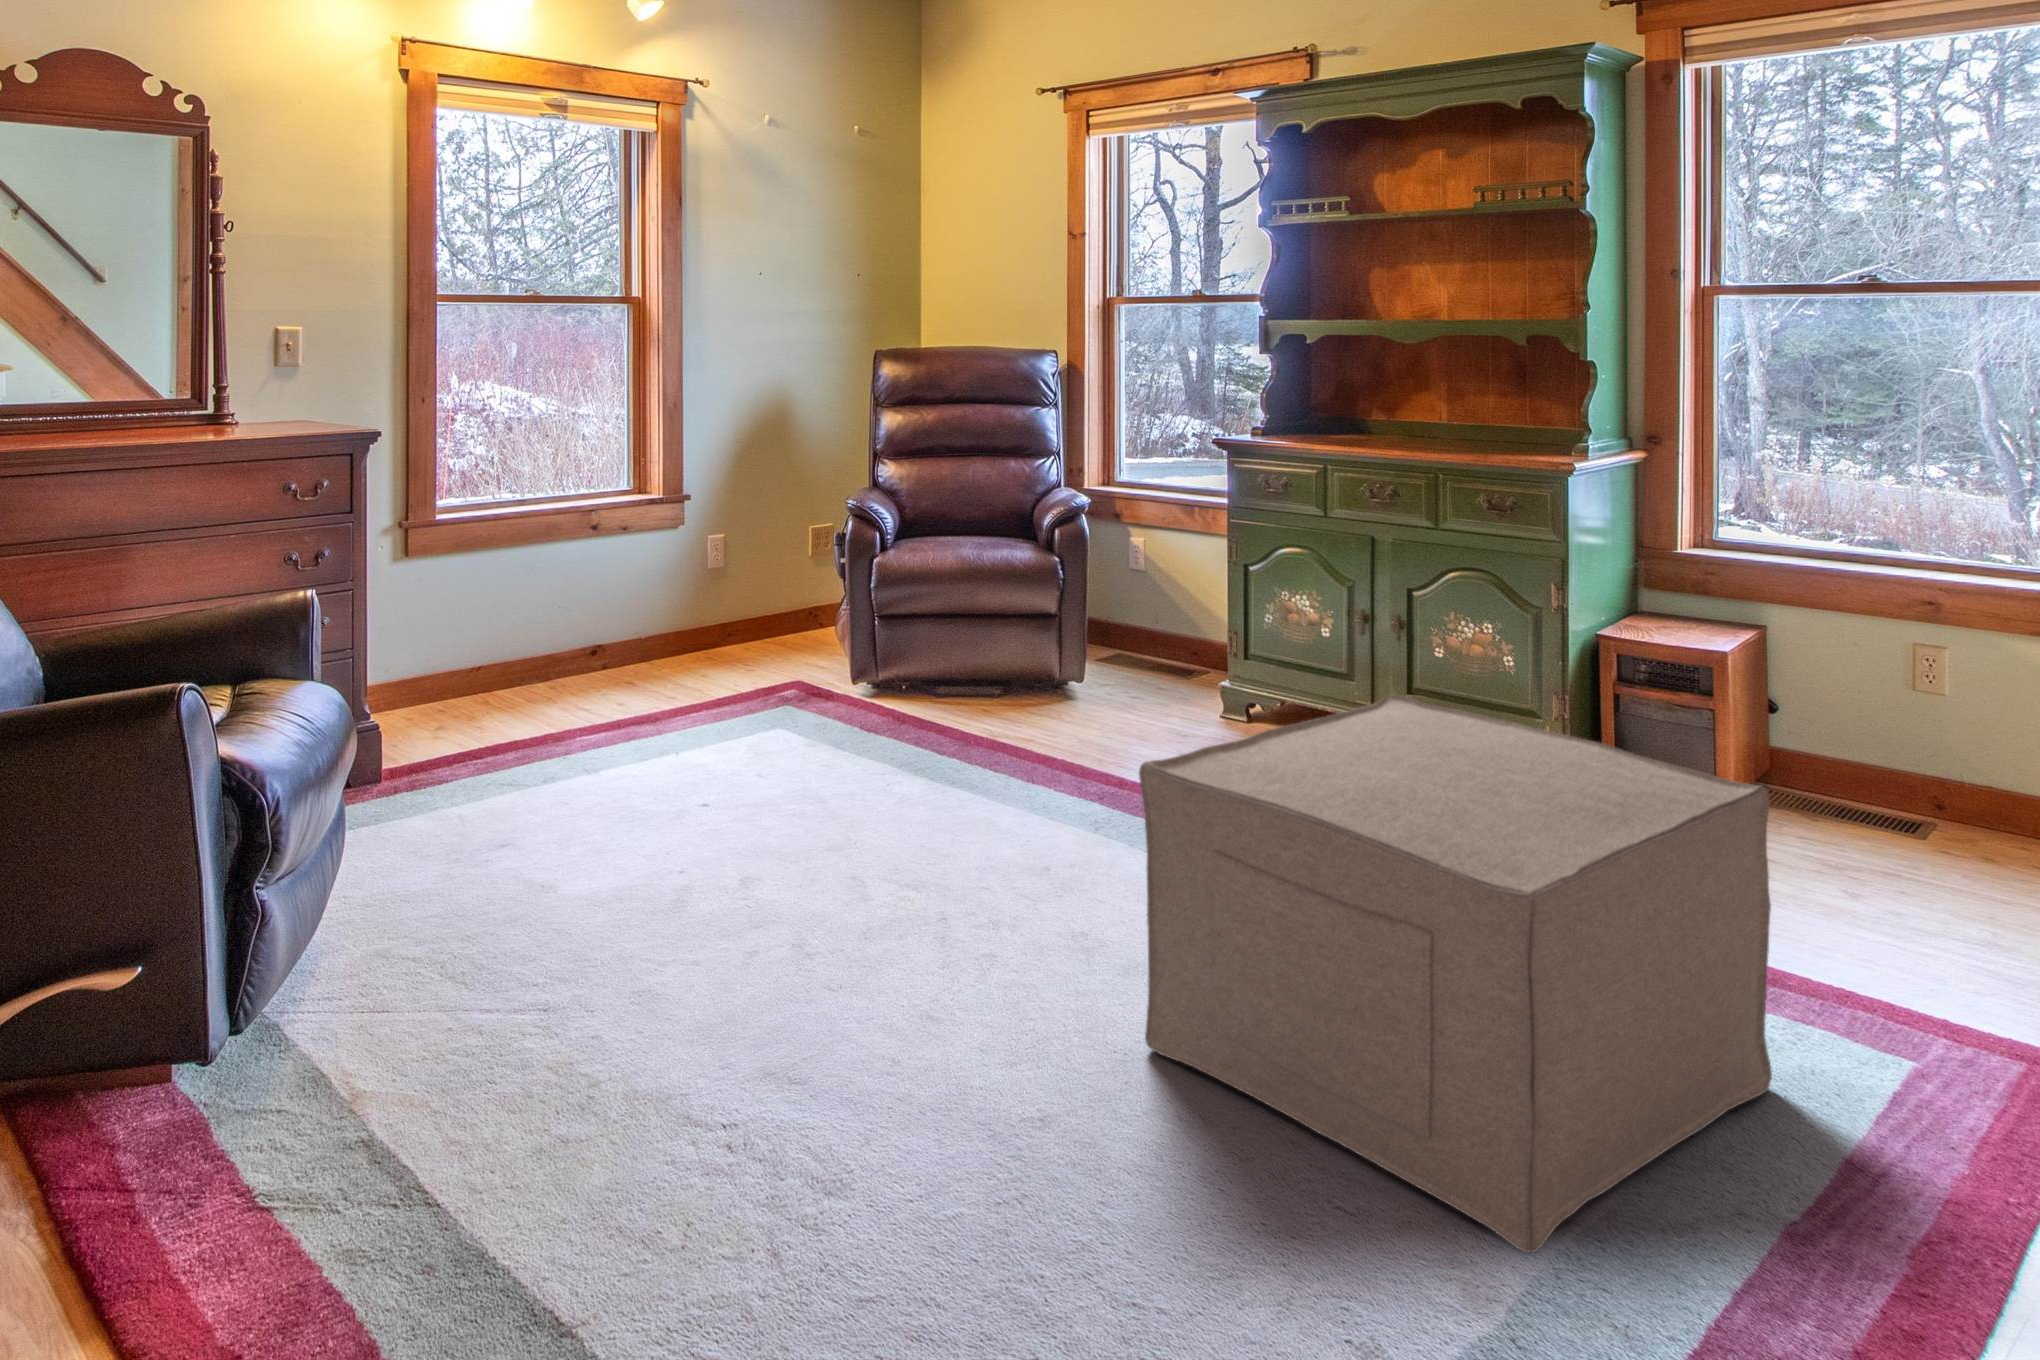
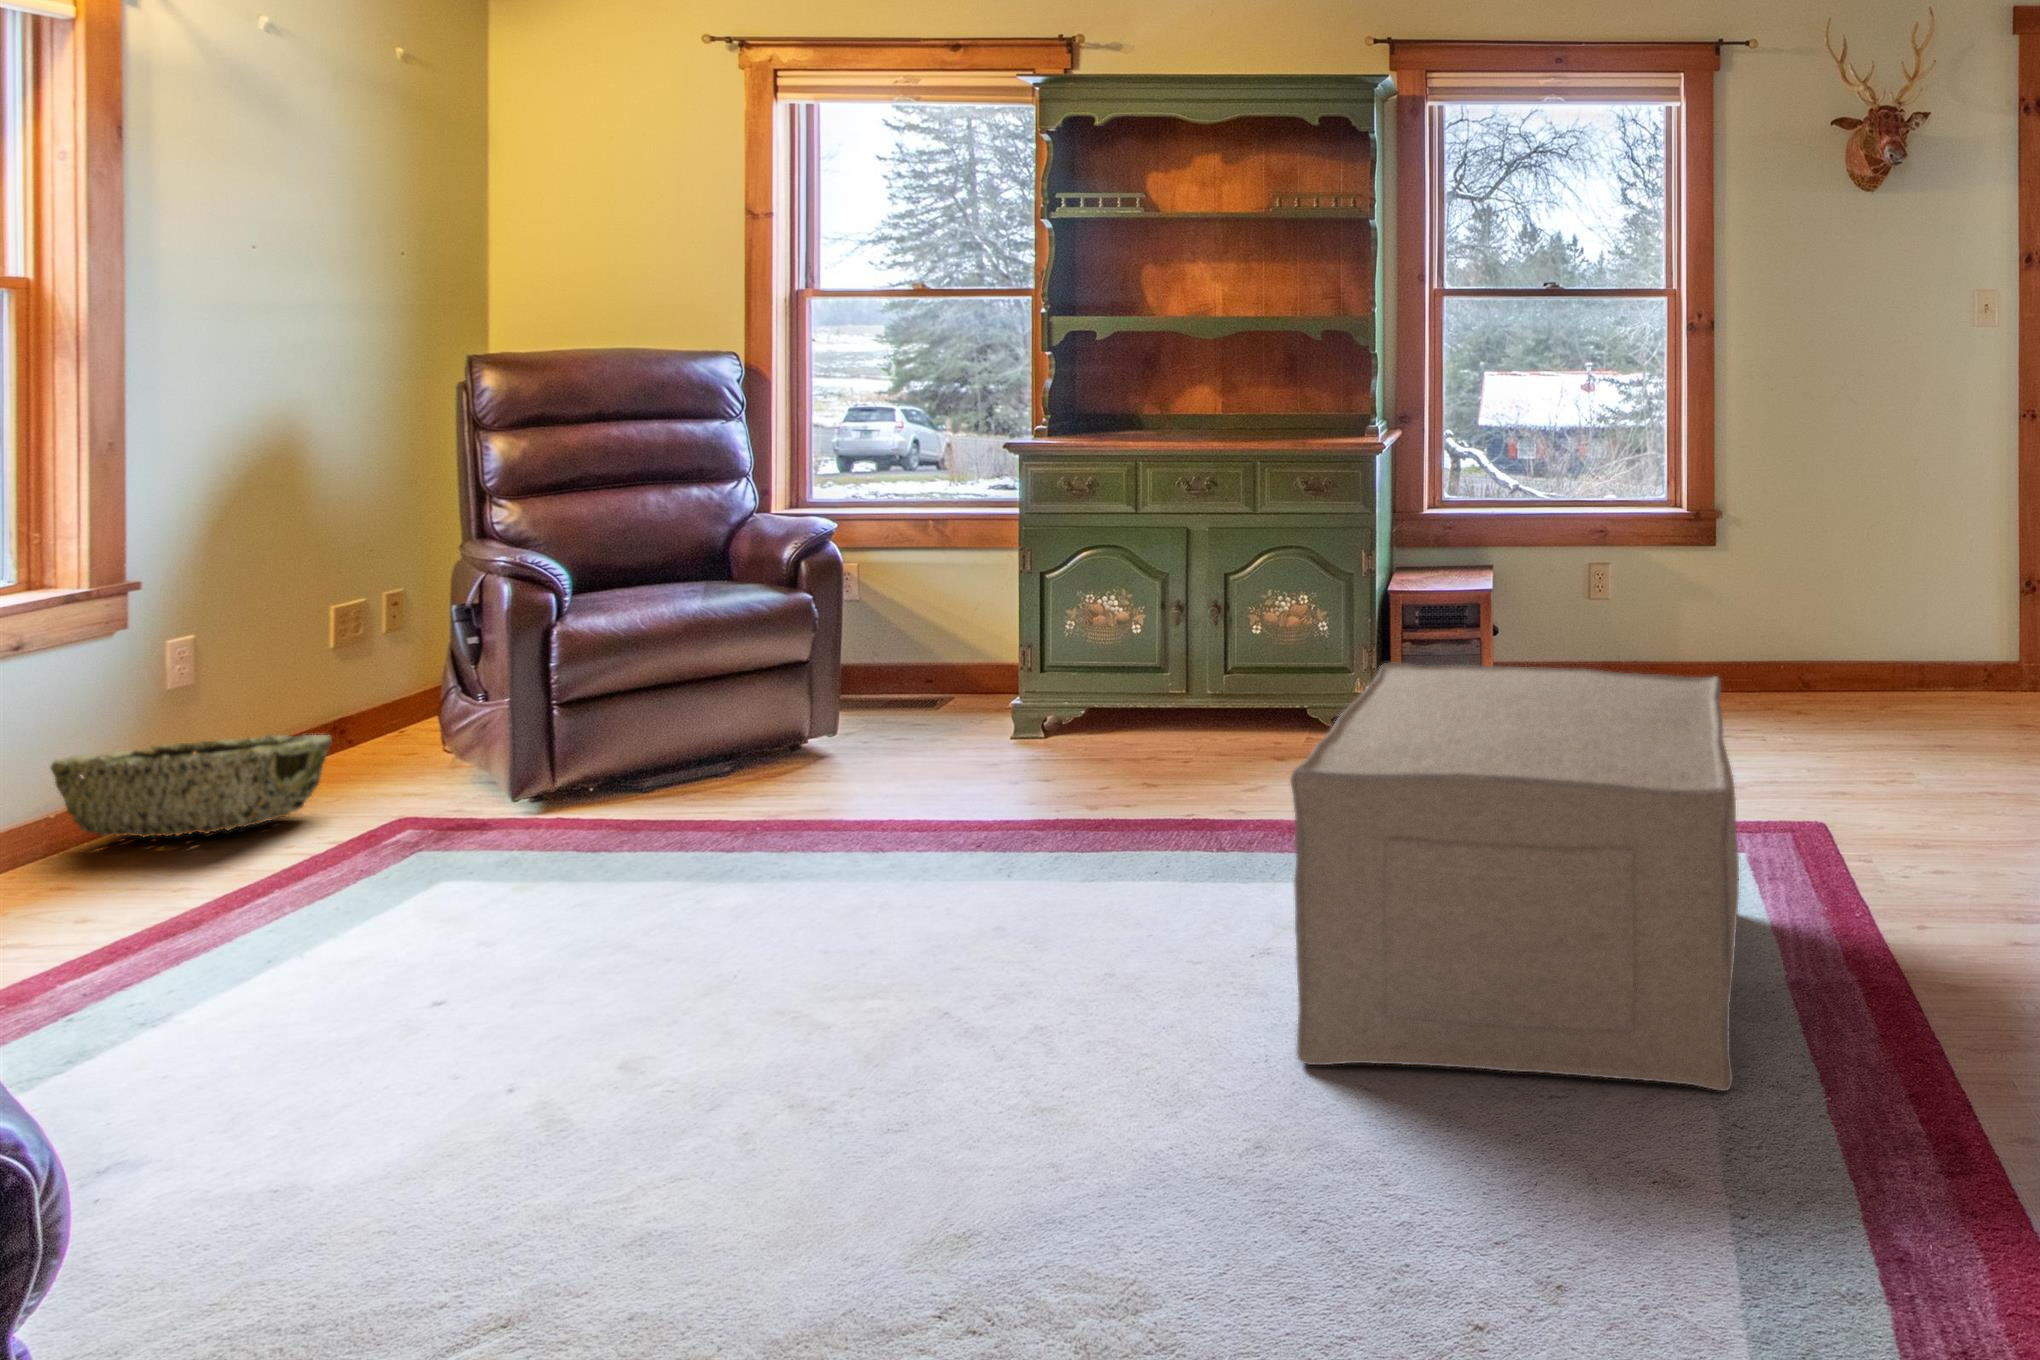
woven basket: none [638,605,770,672] -> present [50,735,332,837]

